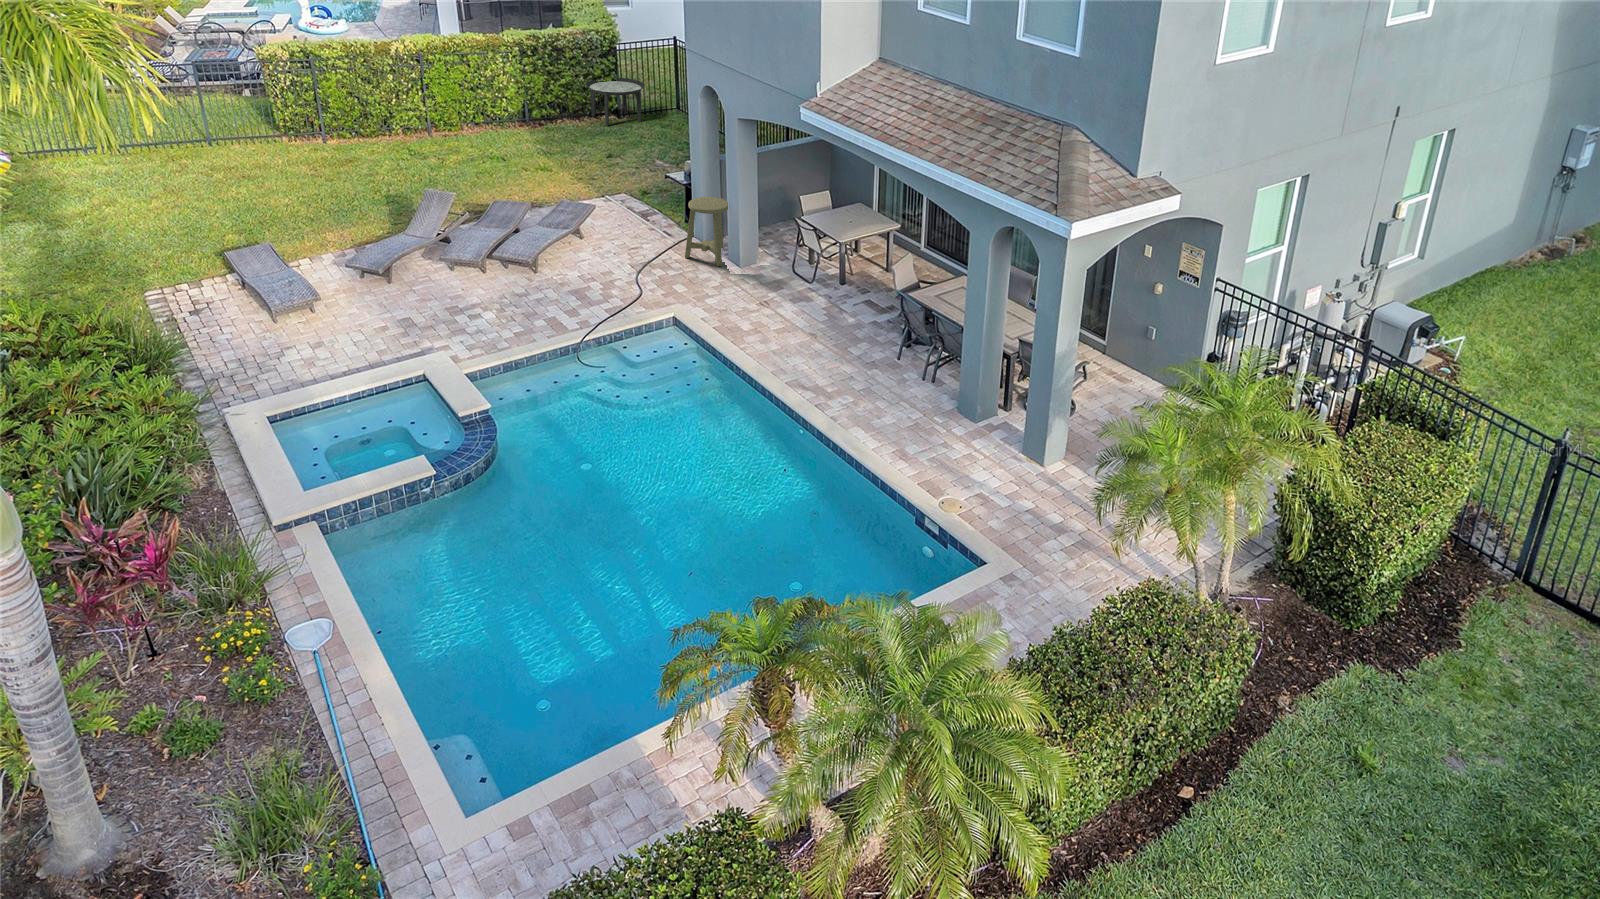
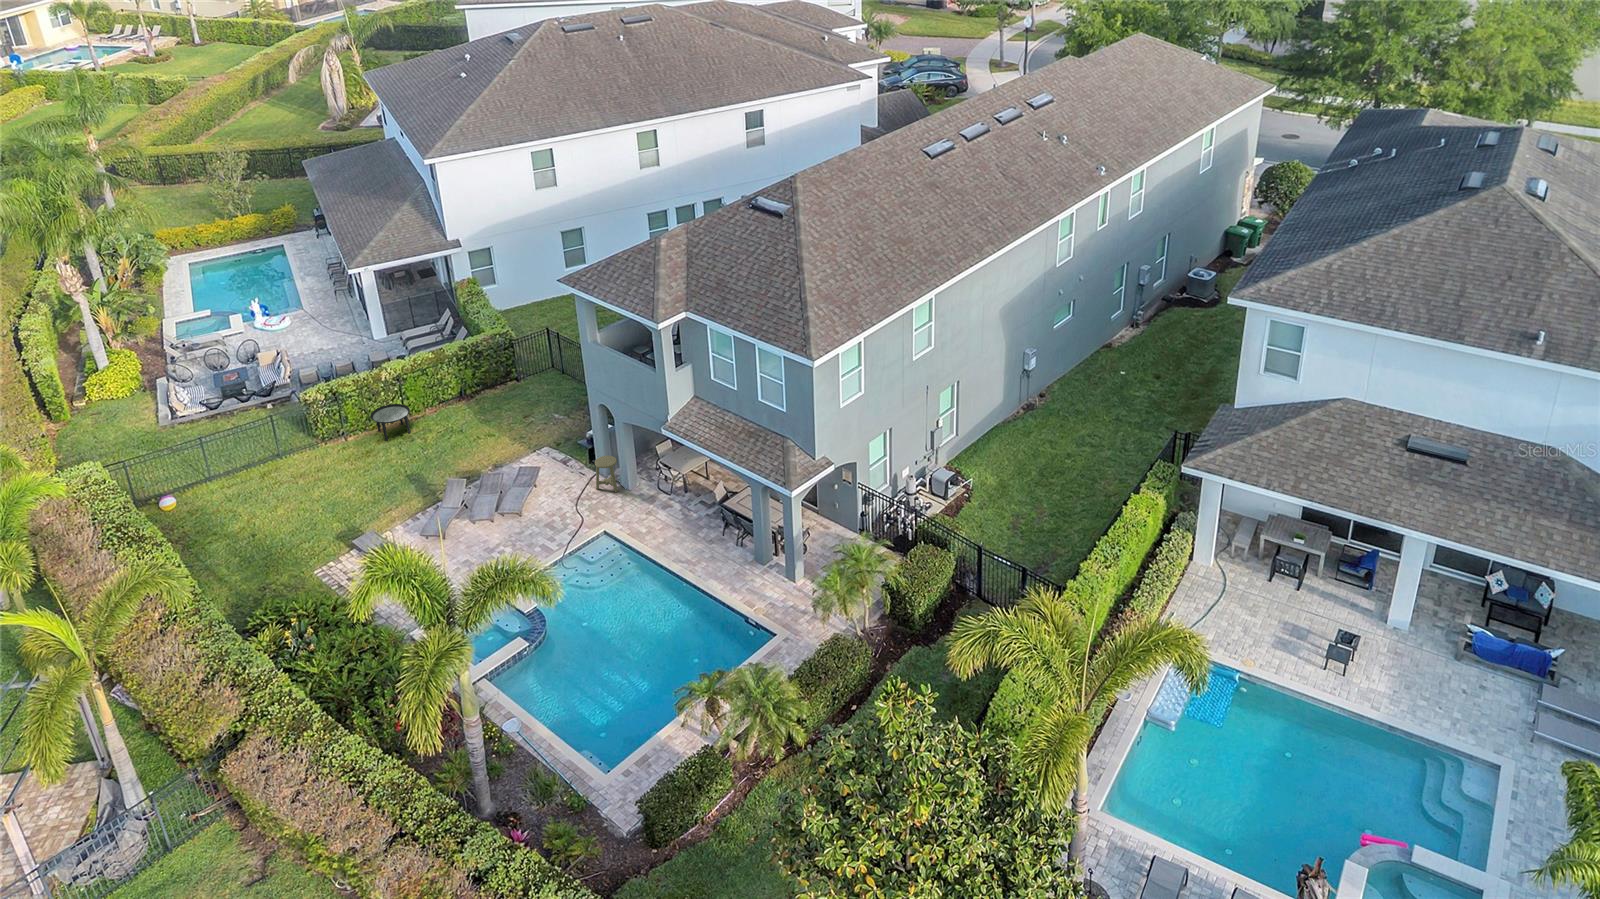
round table: present [586,78,645,125] -> present [370,404,411,441]

